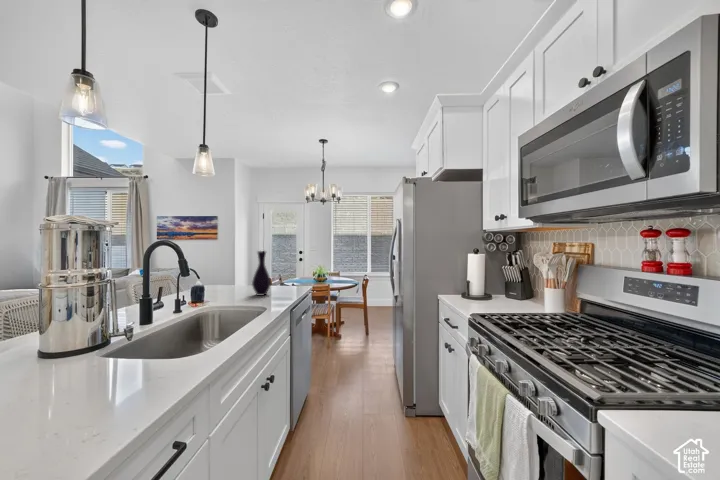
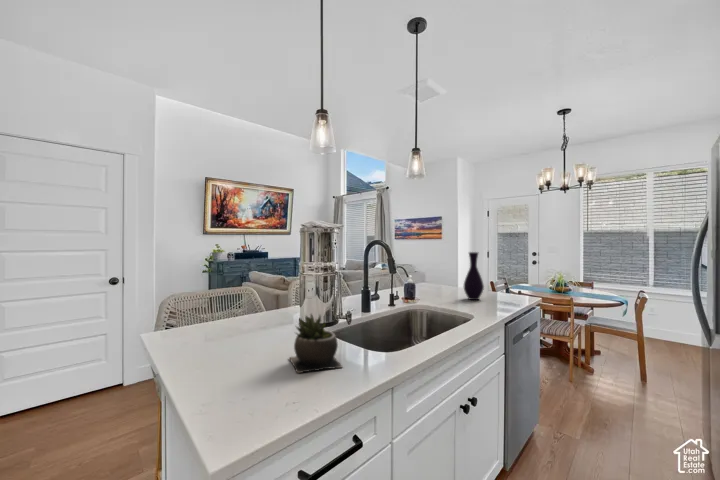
succulent plant: none [39,339,142,431] -> present [289,314,342,373]

